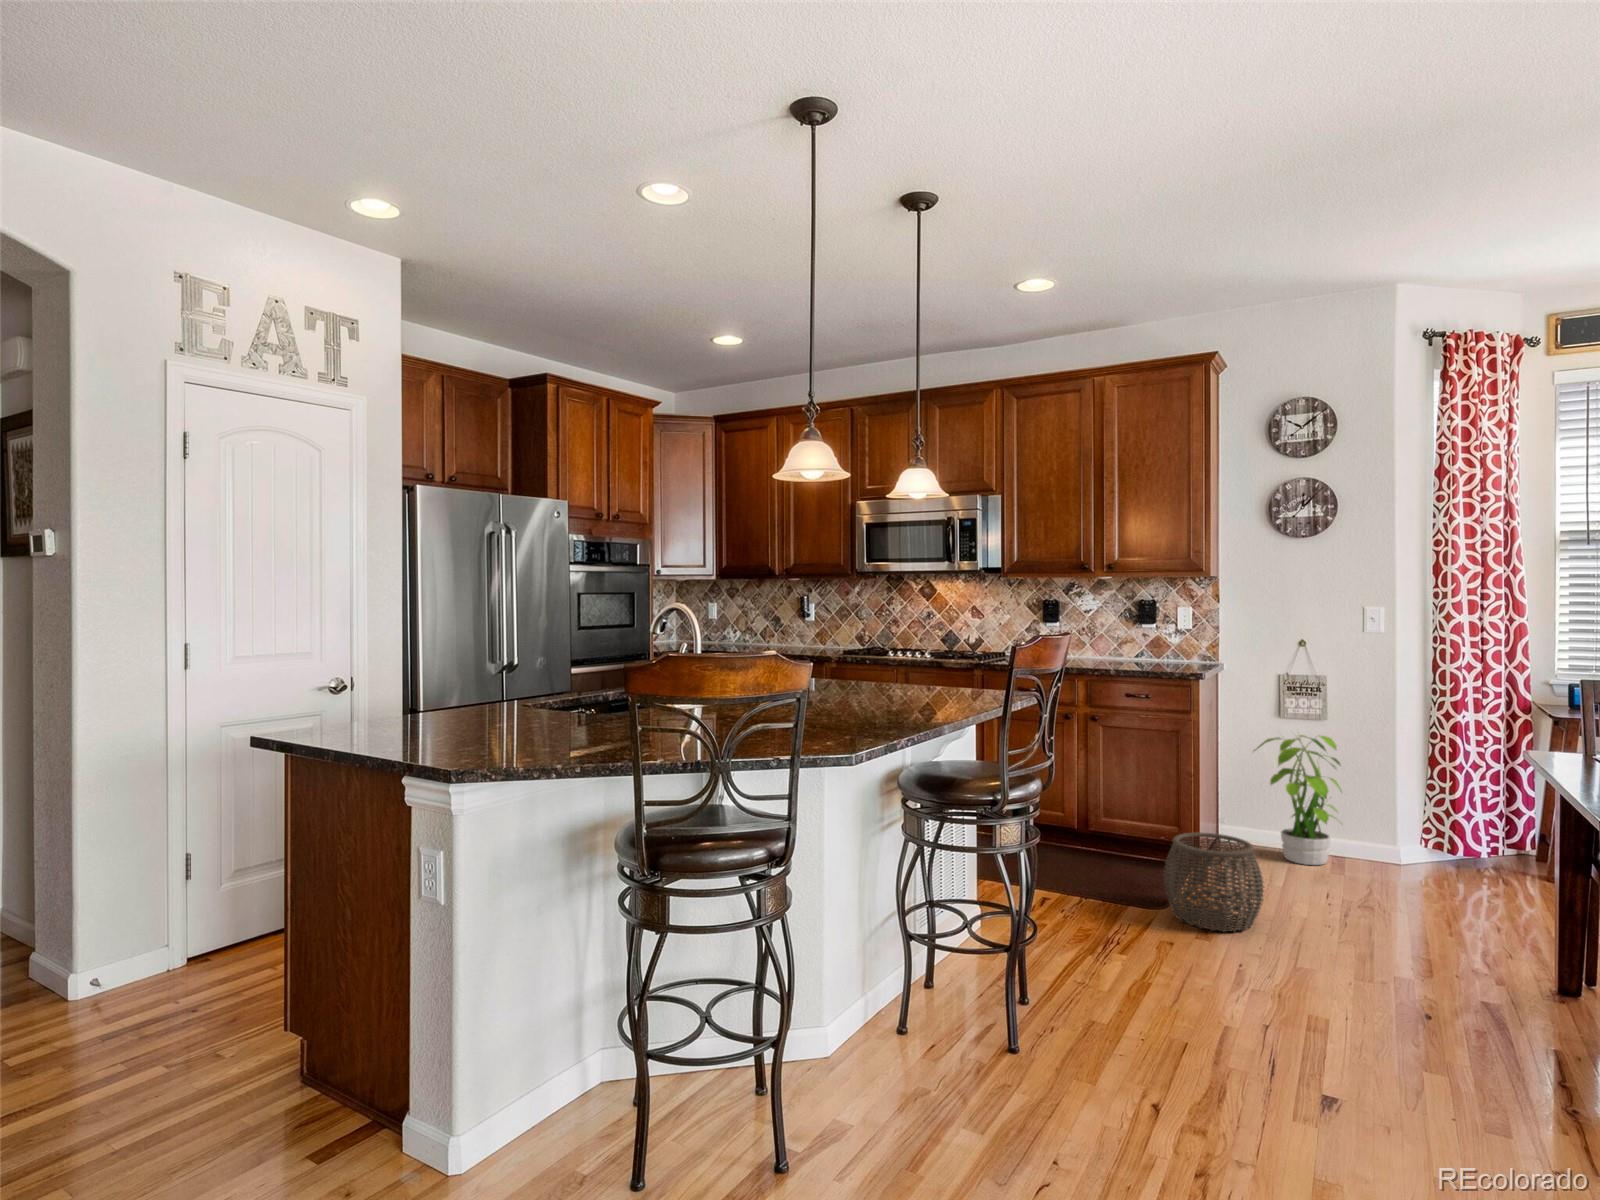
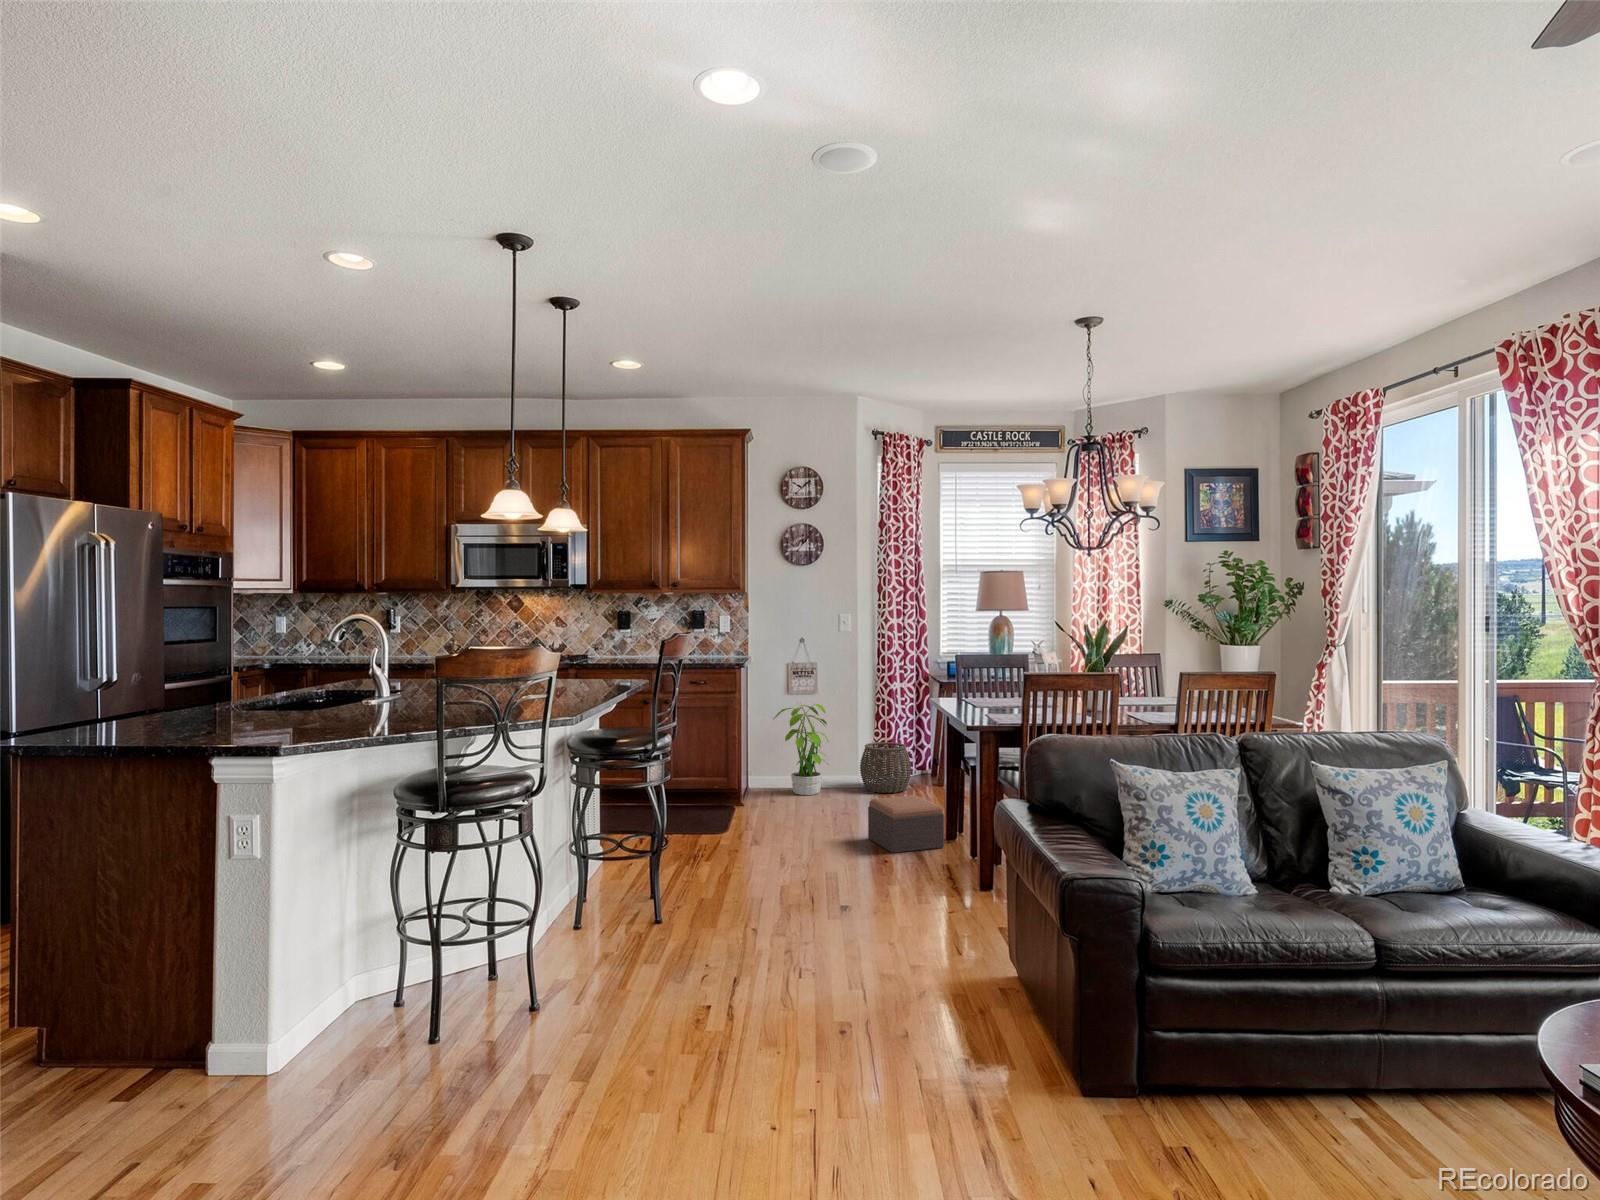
woven basket: present [1164,832,1264,932] -> present [860,742,911,793]
footstool: none [1400,901,1554,1009] -> present [868,795,944,853]

